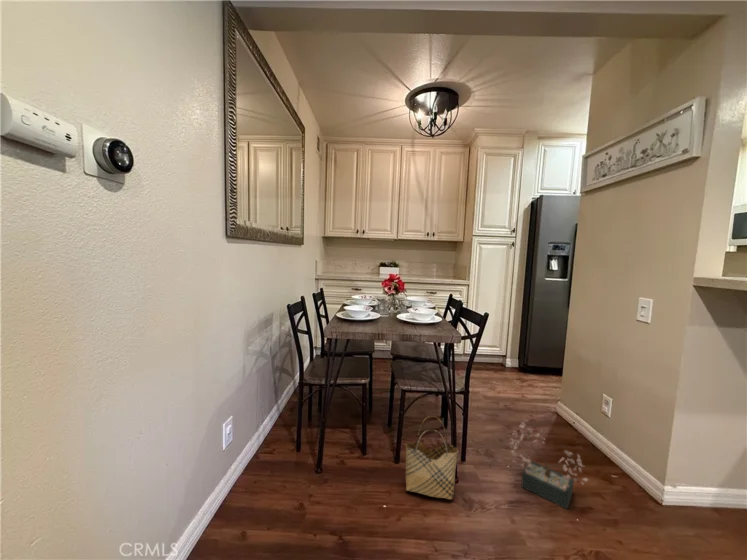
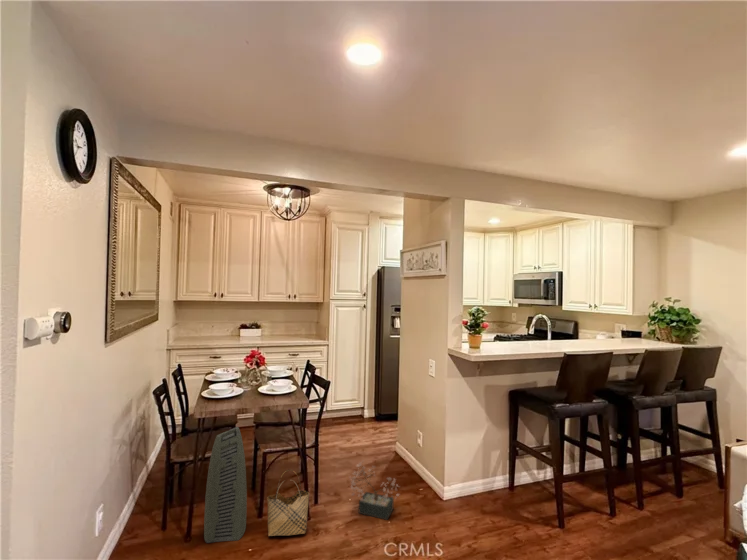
air purifier: none [336,355,382,486] -> present [204,427,247,543]

